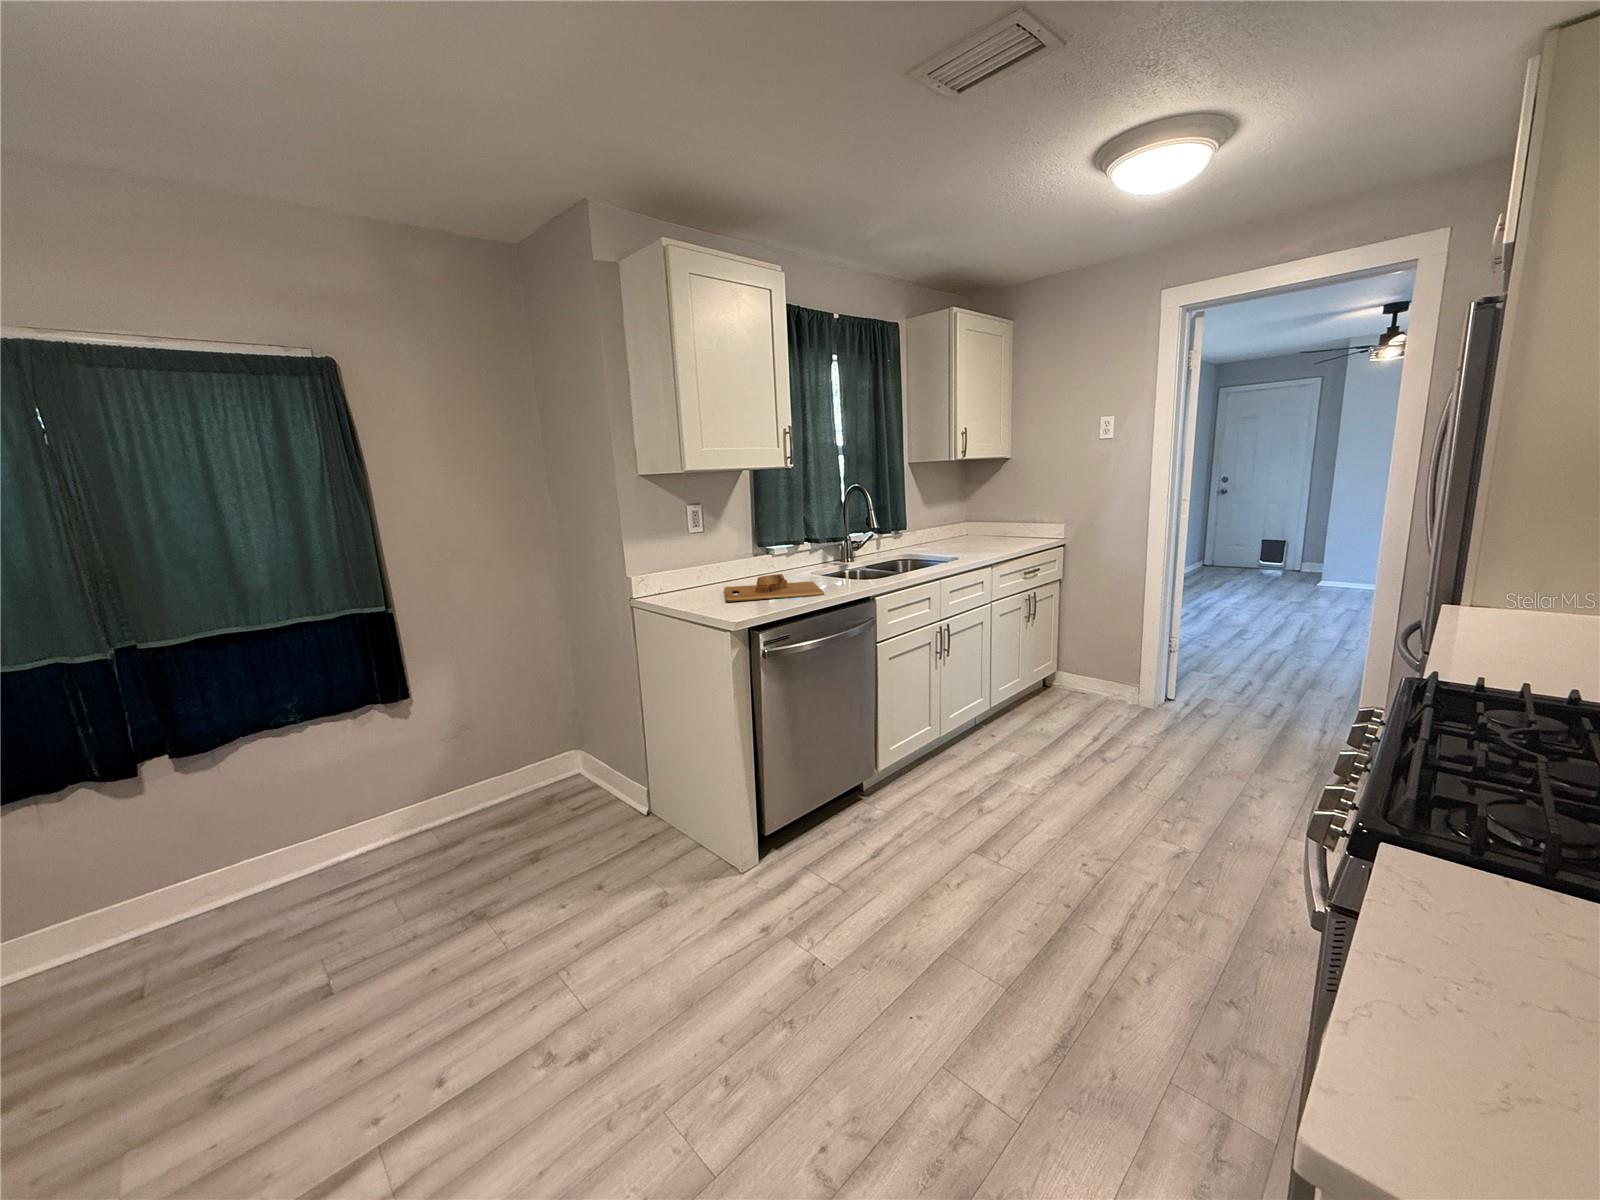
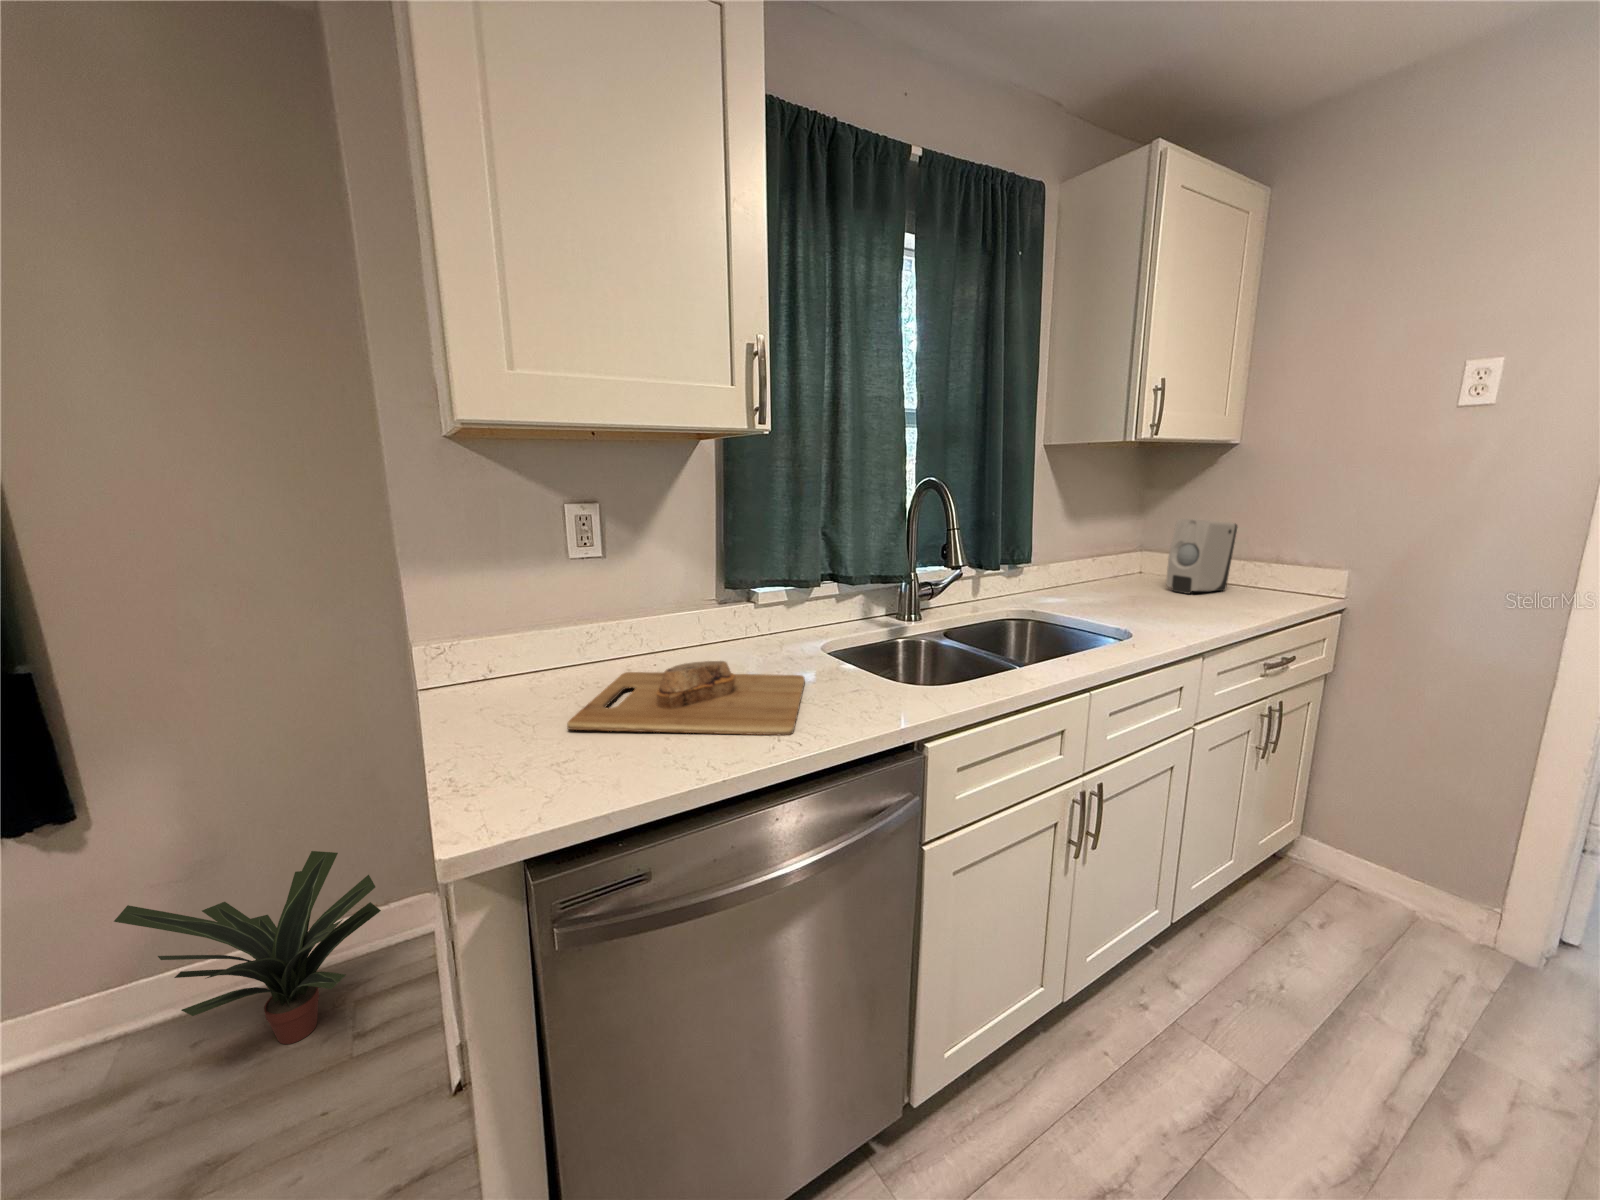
soap dispenser: none [979,502,1012,543] -> present [1166,519,1238,594]
potted plant: none [460,715,579,815] -> present [114,851,381,1044]

